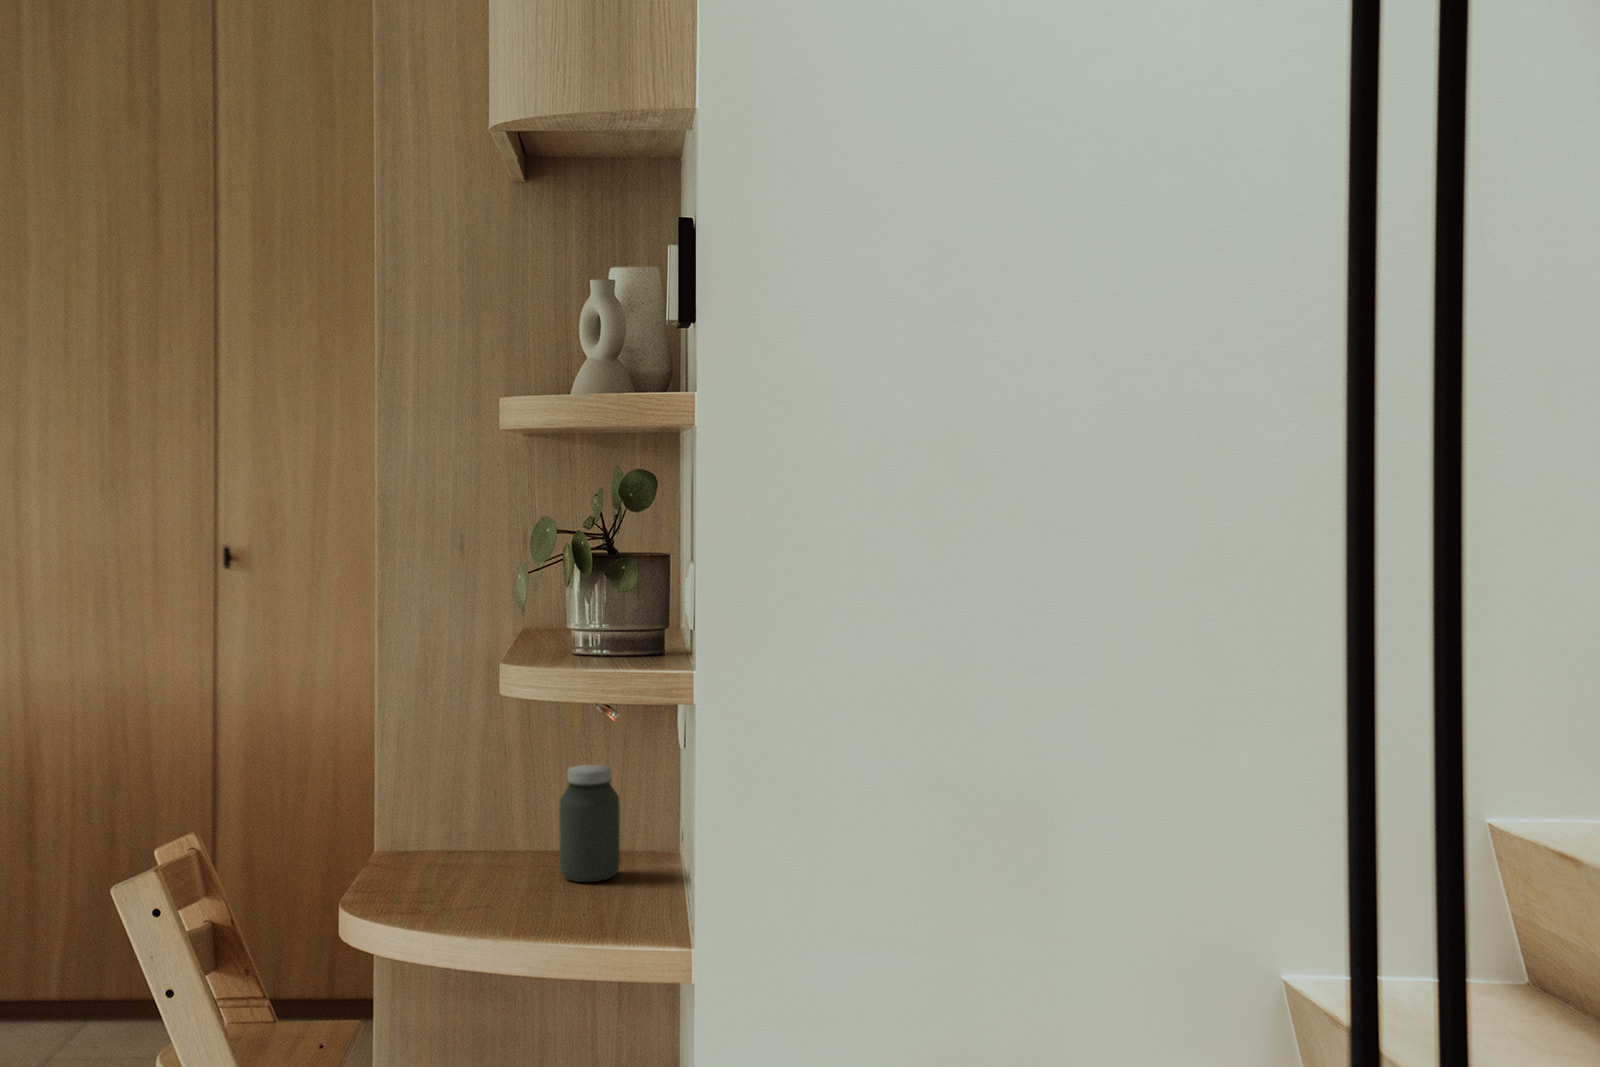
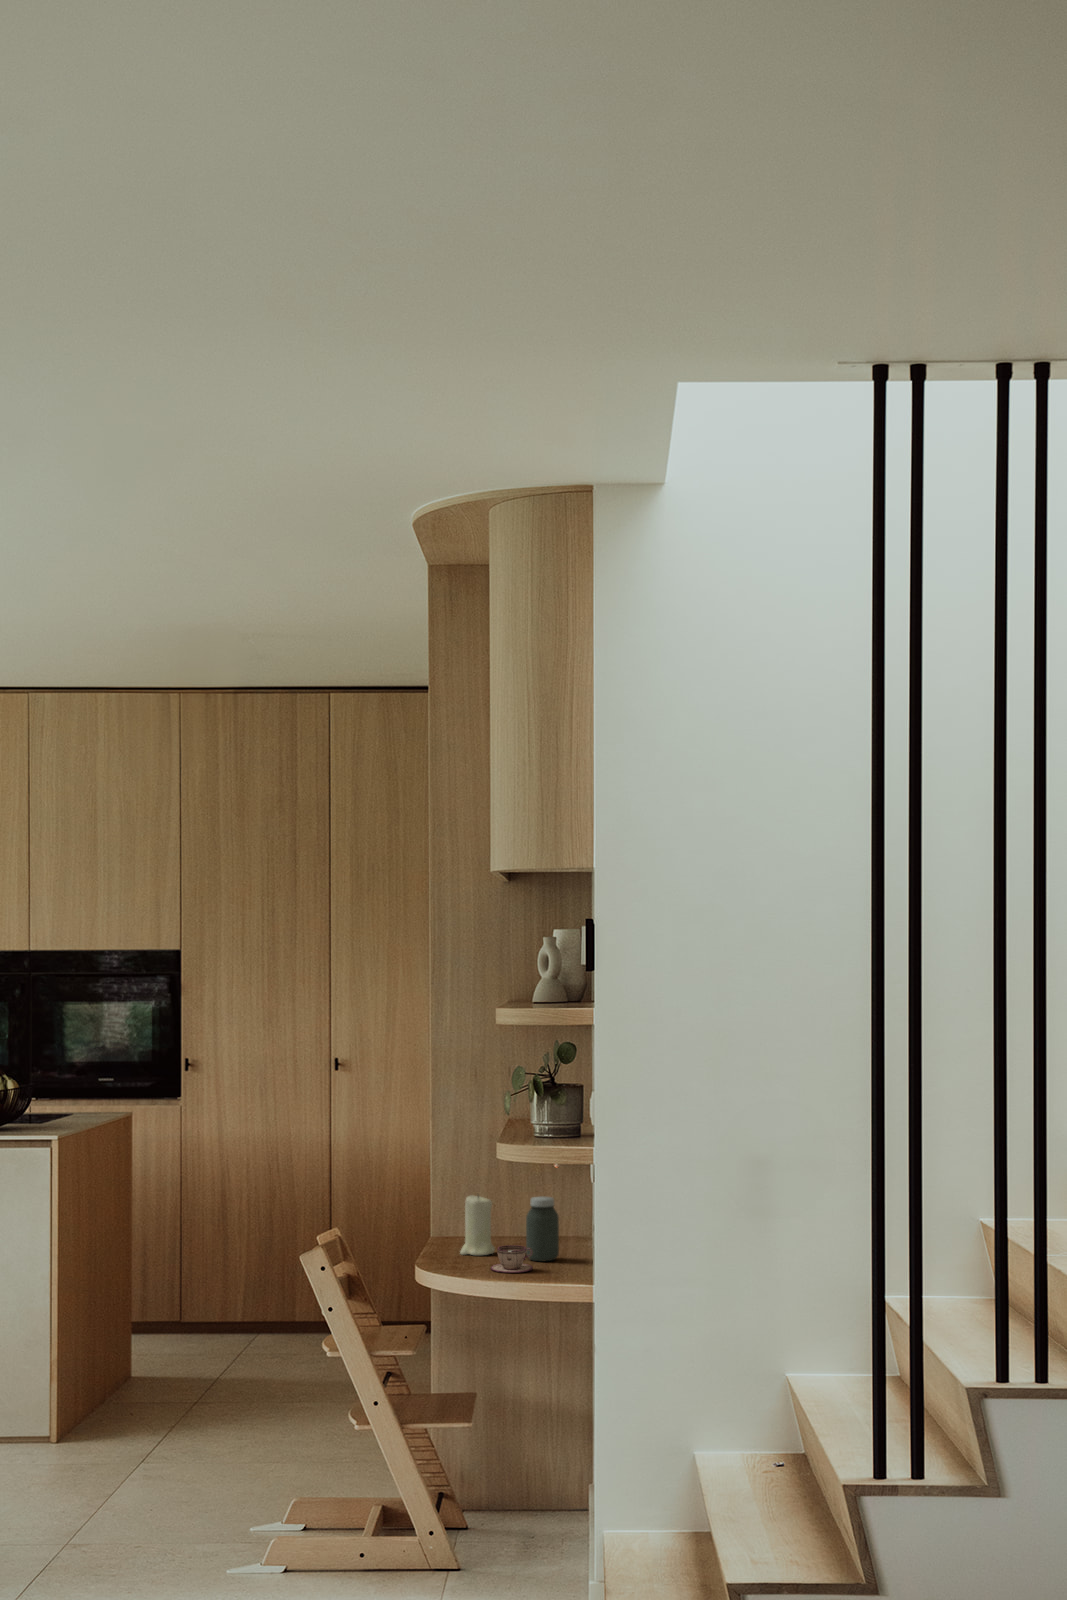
candle: none [438,762,504,873] -> present [460,1196,495,1256]
teacup: none [487,861,571,918] -> present [491,1245,533,1273]

